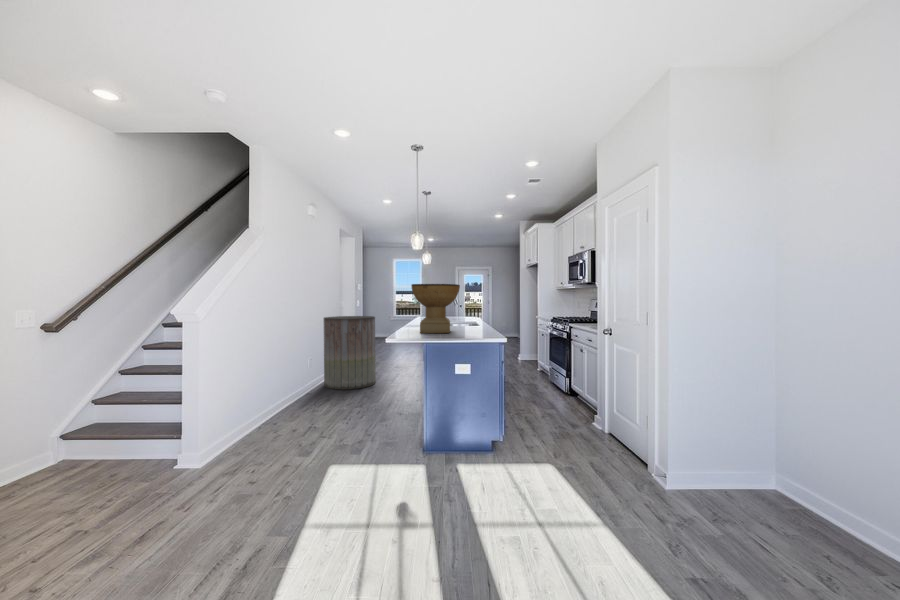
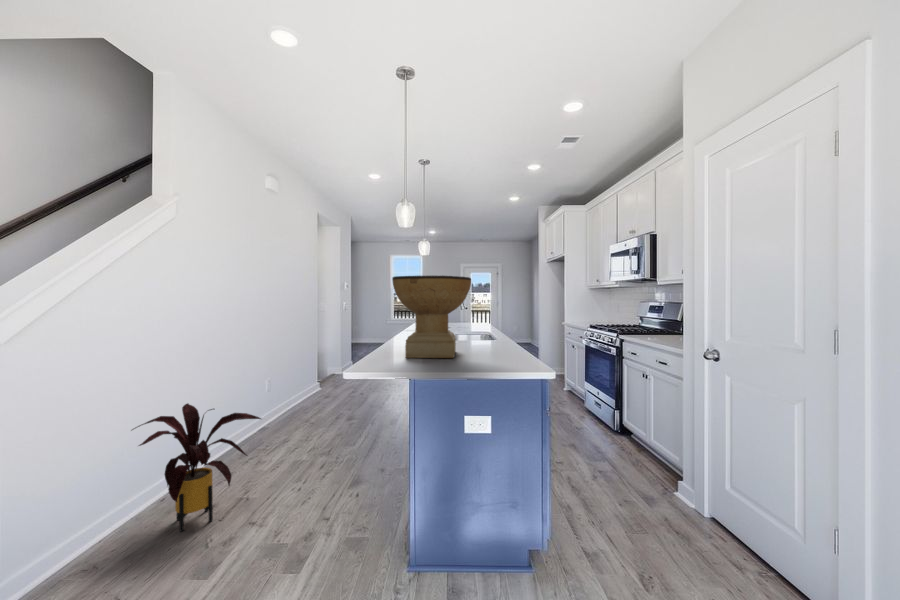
trash can: present [324,316,376,390] -> none [288,322,357,422]
house plant: none [247,365,327,440] -> present [132,403,261,532]

